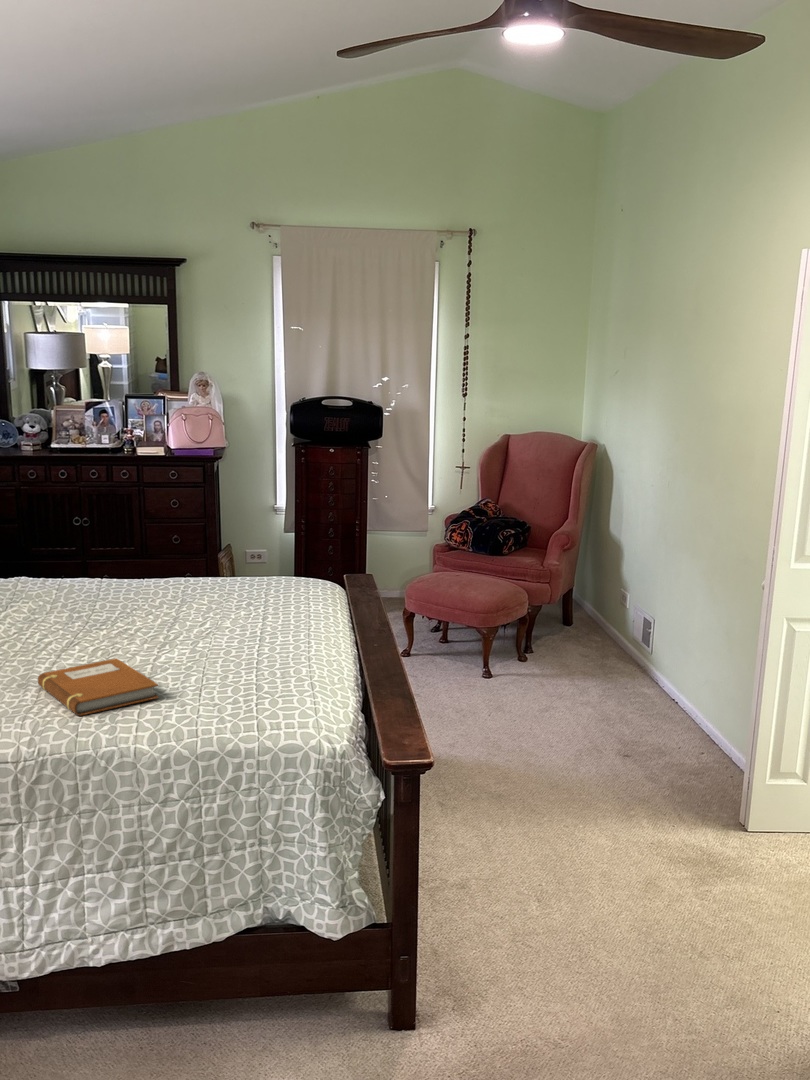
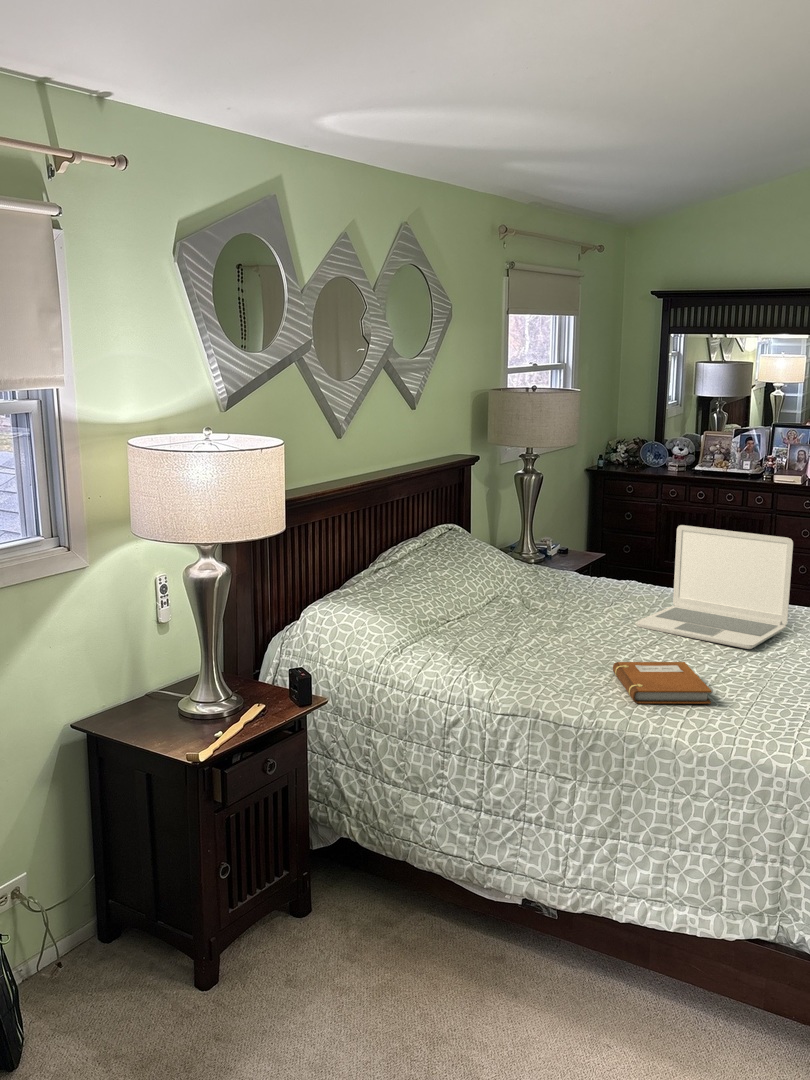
laptop: none [42,508,200,631] -> present [635,525,793,649]

